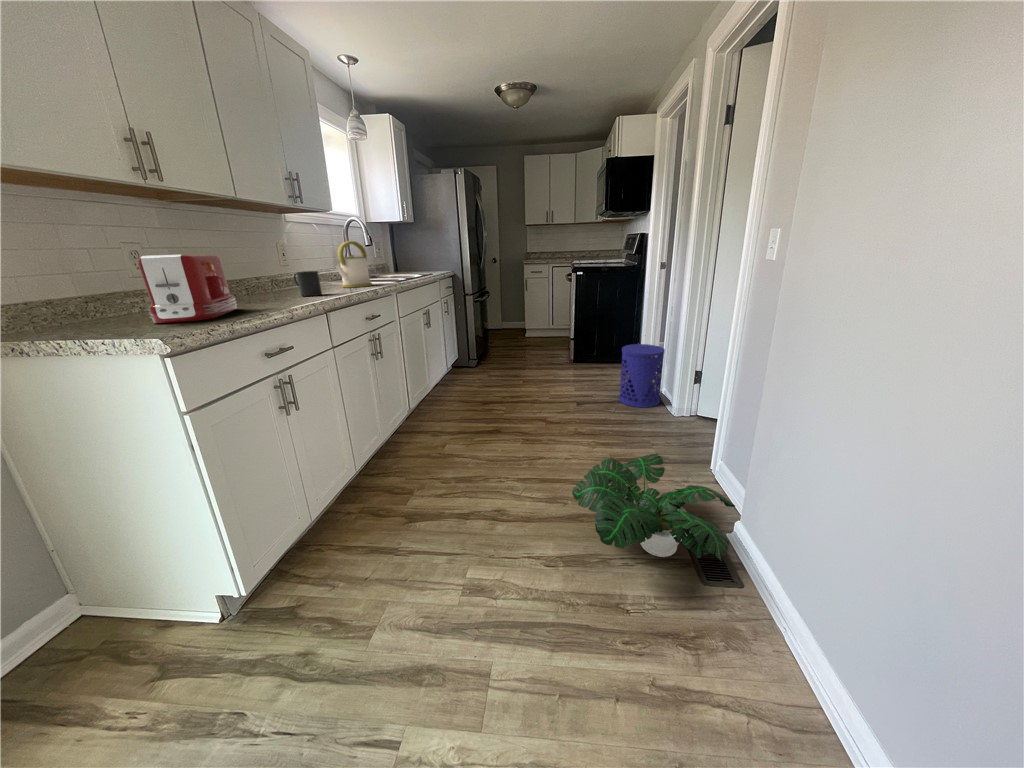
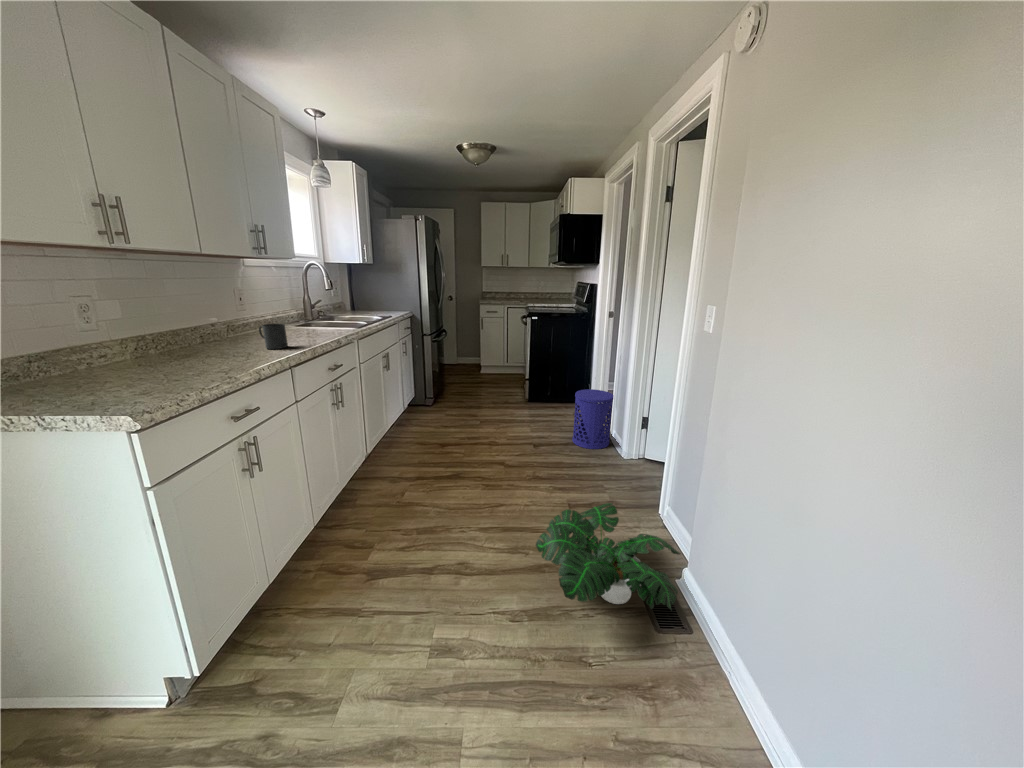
kettle: present [336,241,372,288] -> none [300,290,337,336]
toaster: present [138,254,237,323] -> none [100,315,202,391]

